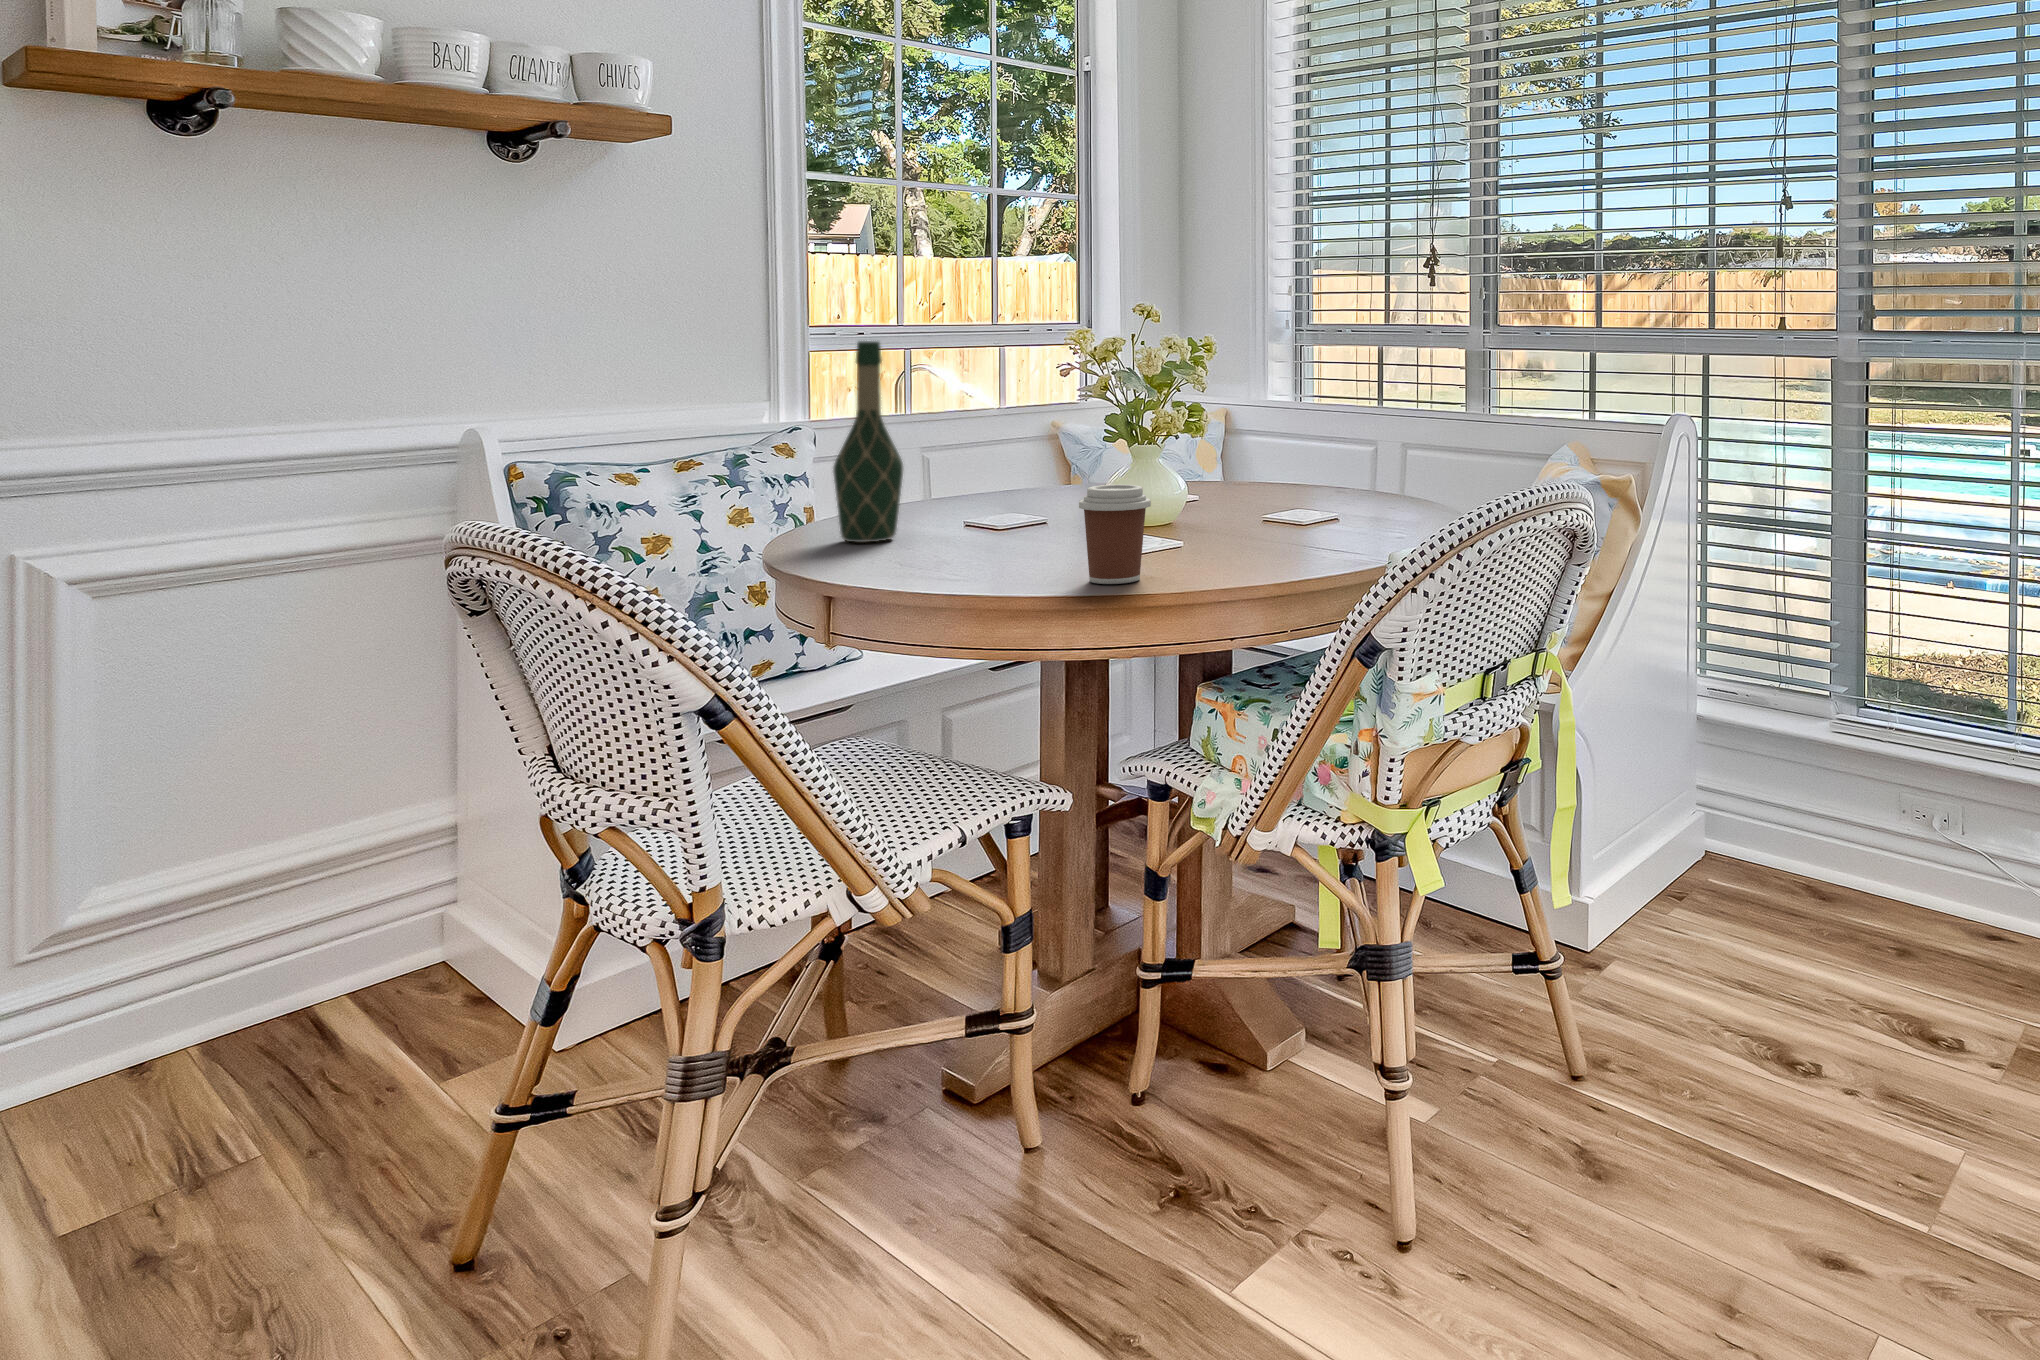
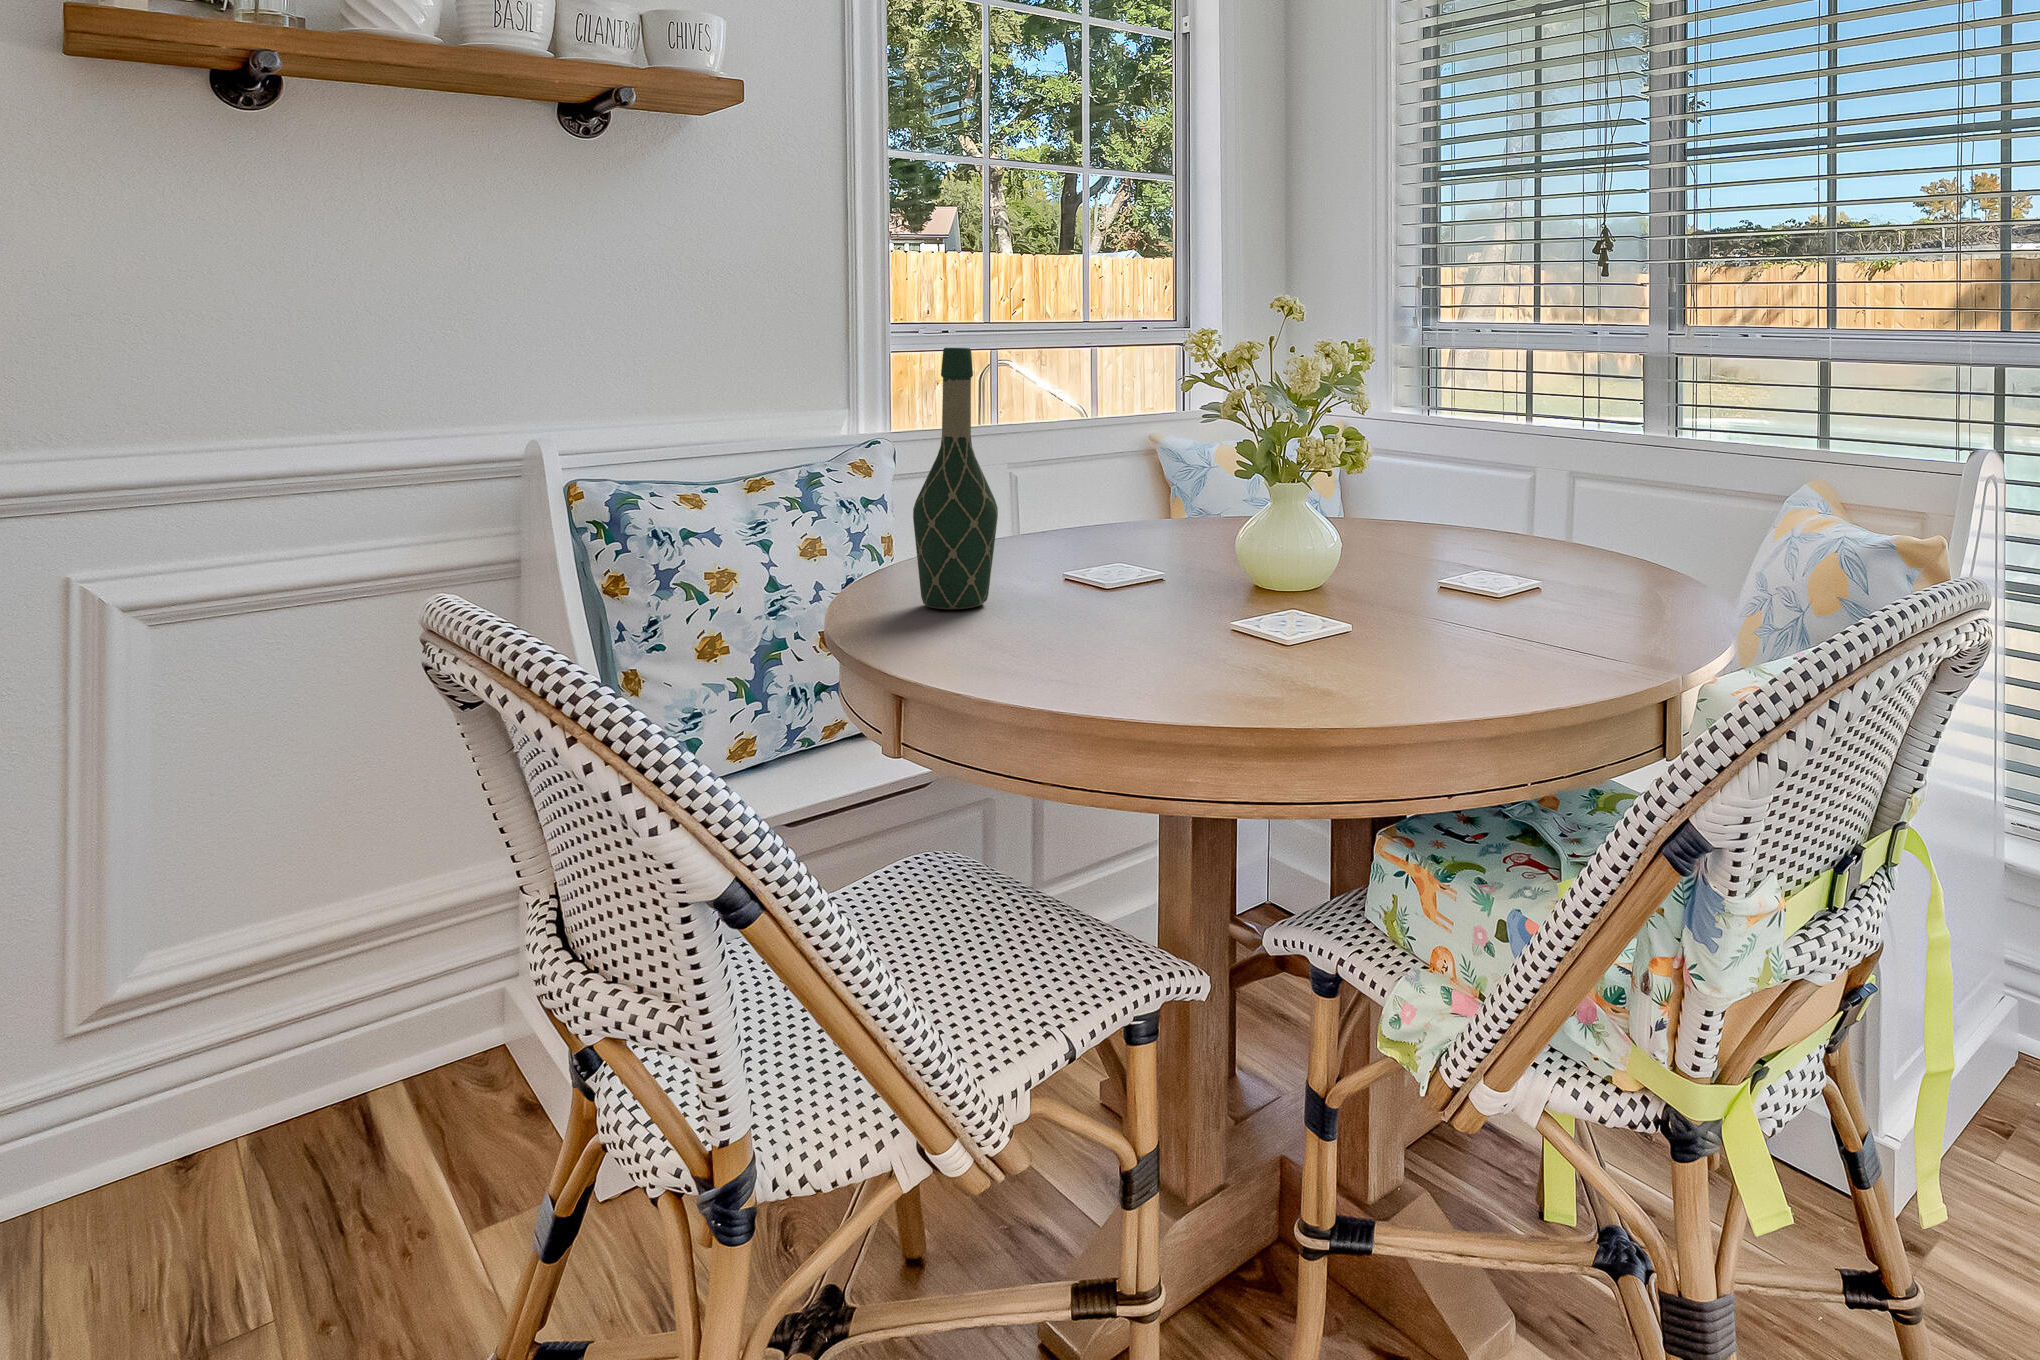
coffee cup: present [1079,485,1151,584] -> none [1235,558,1335,705]

